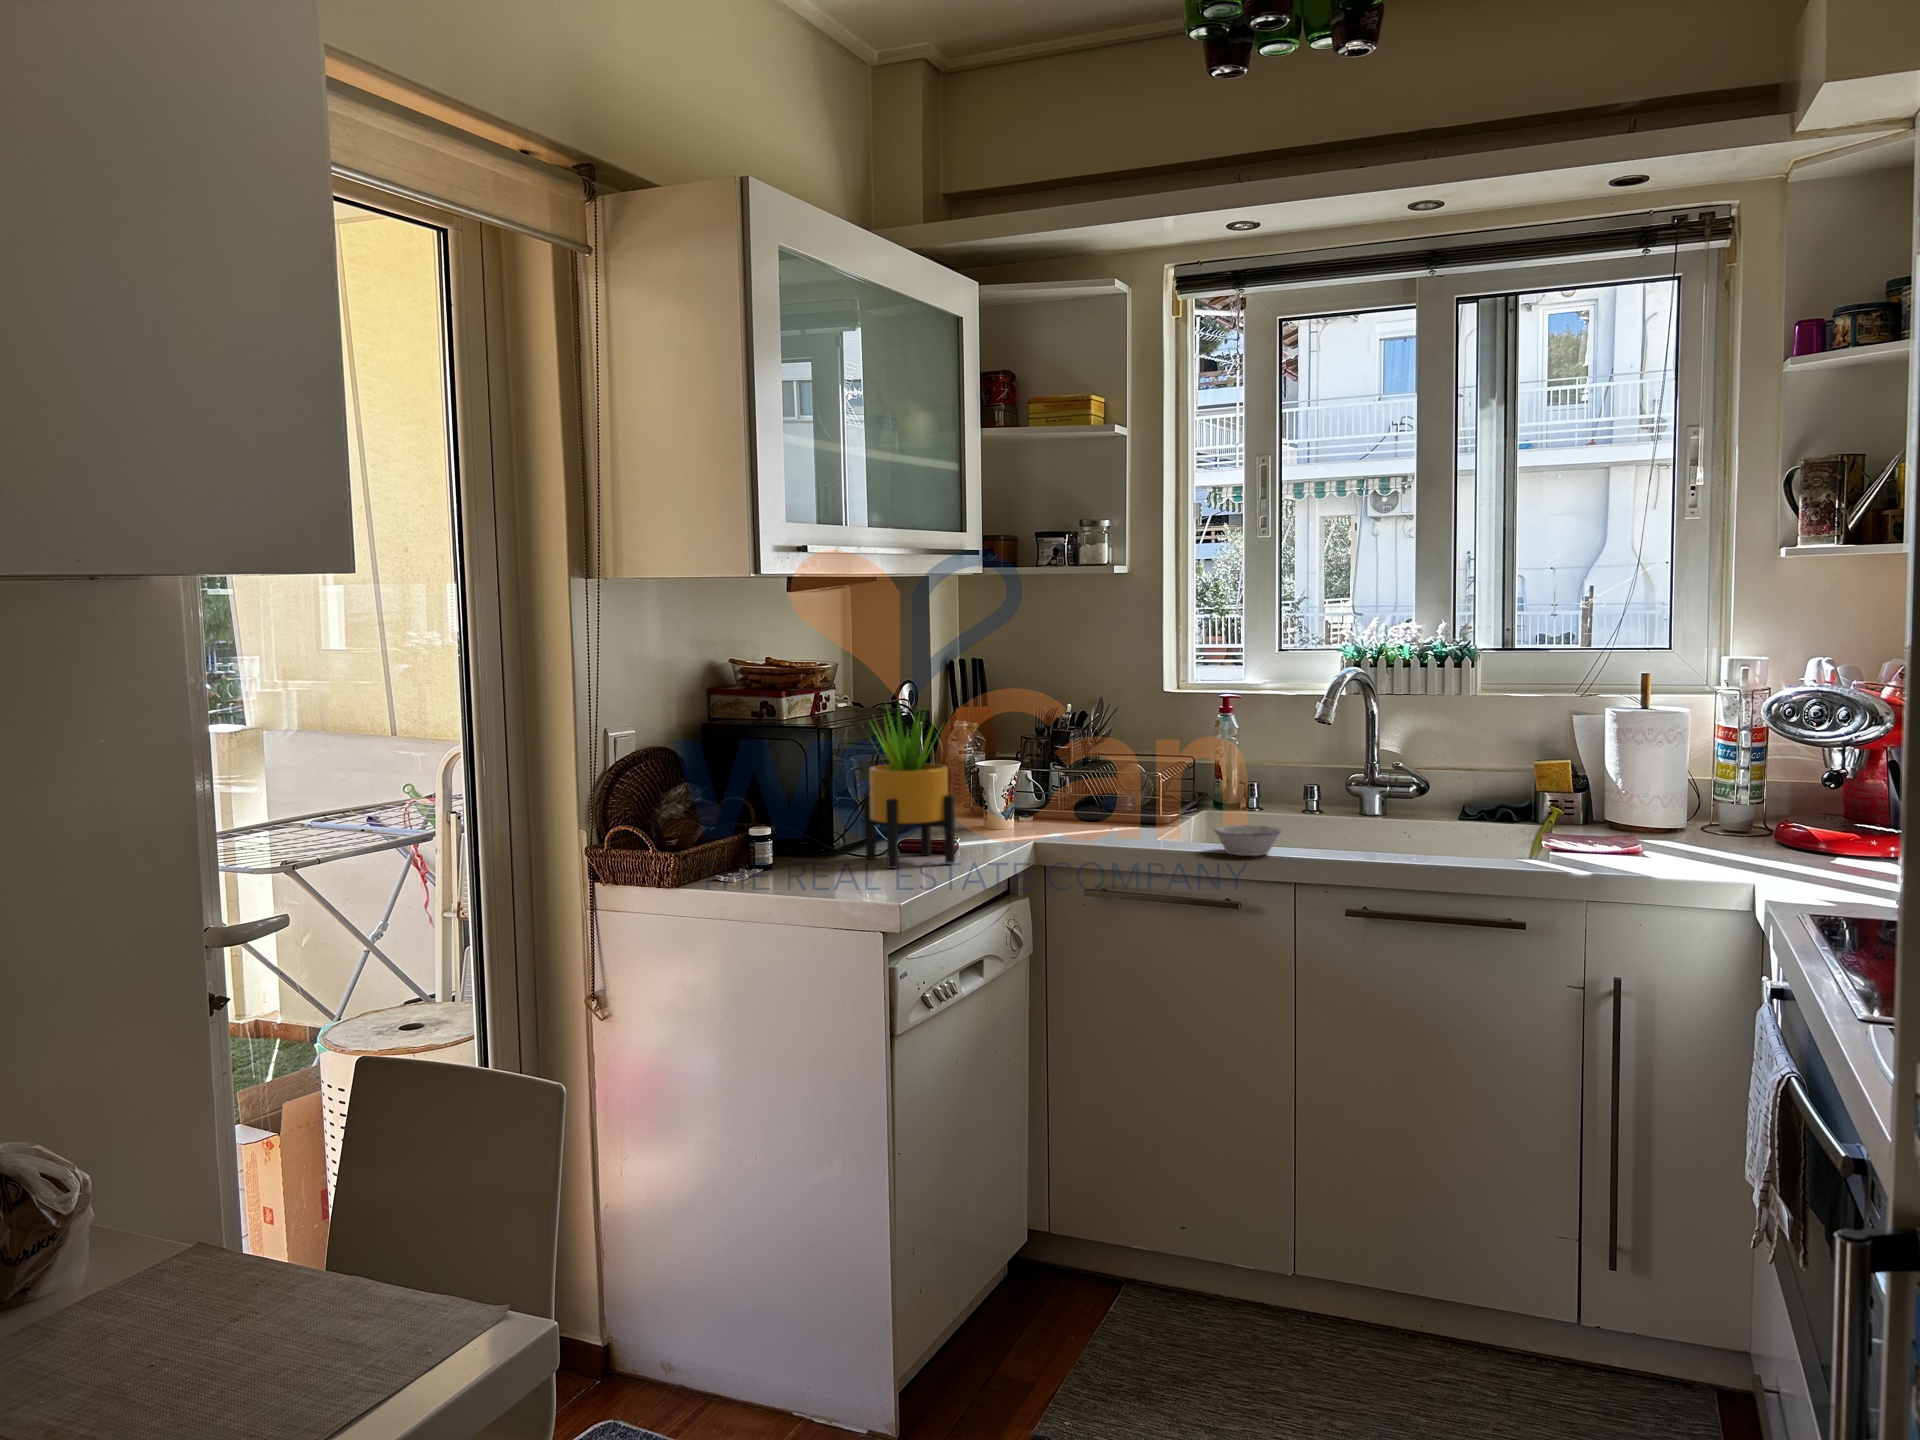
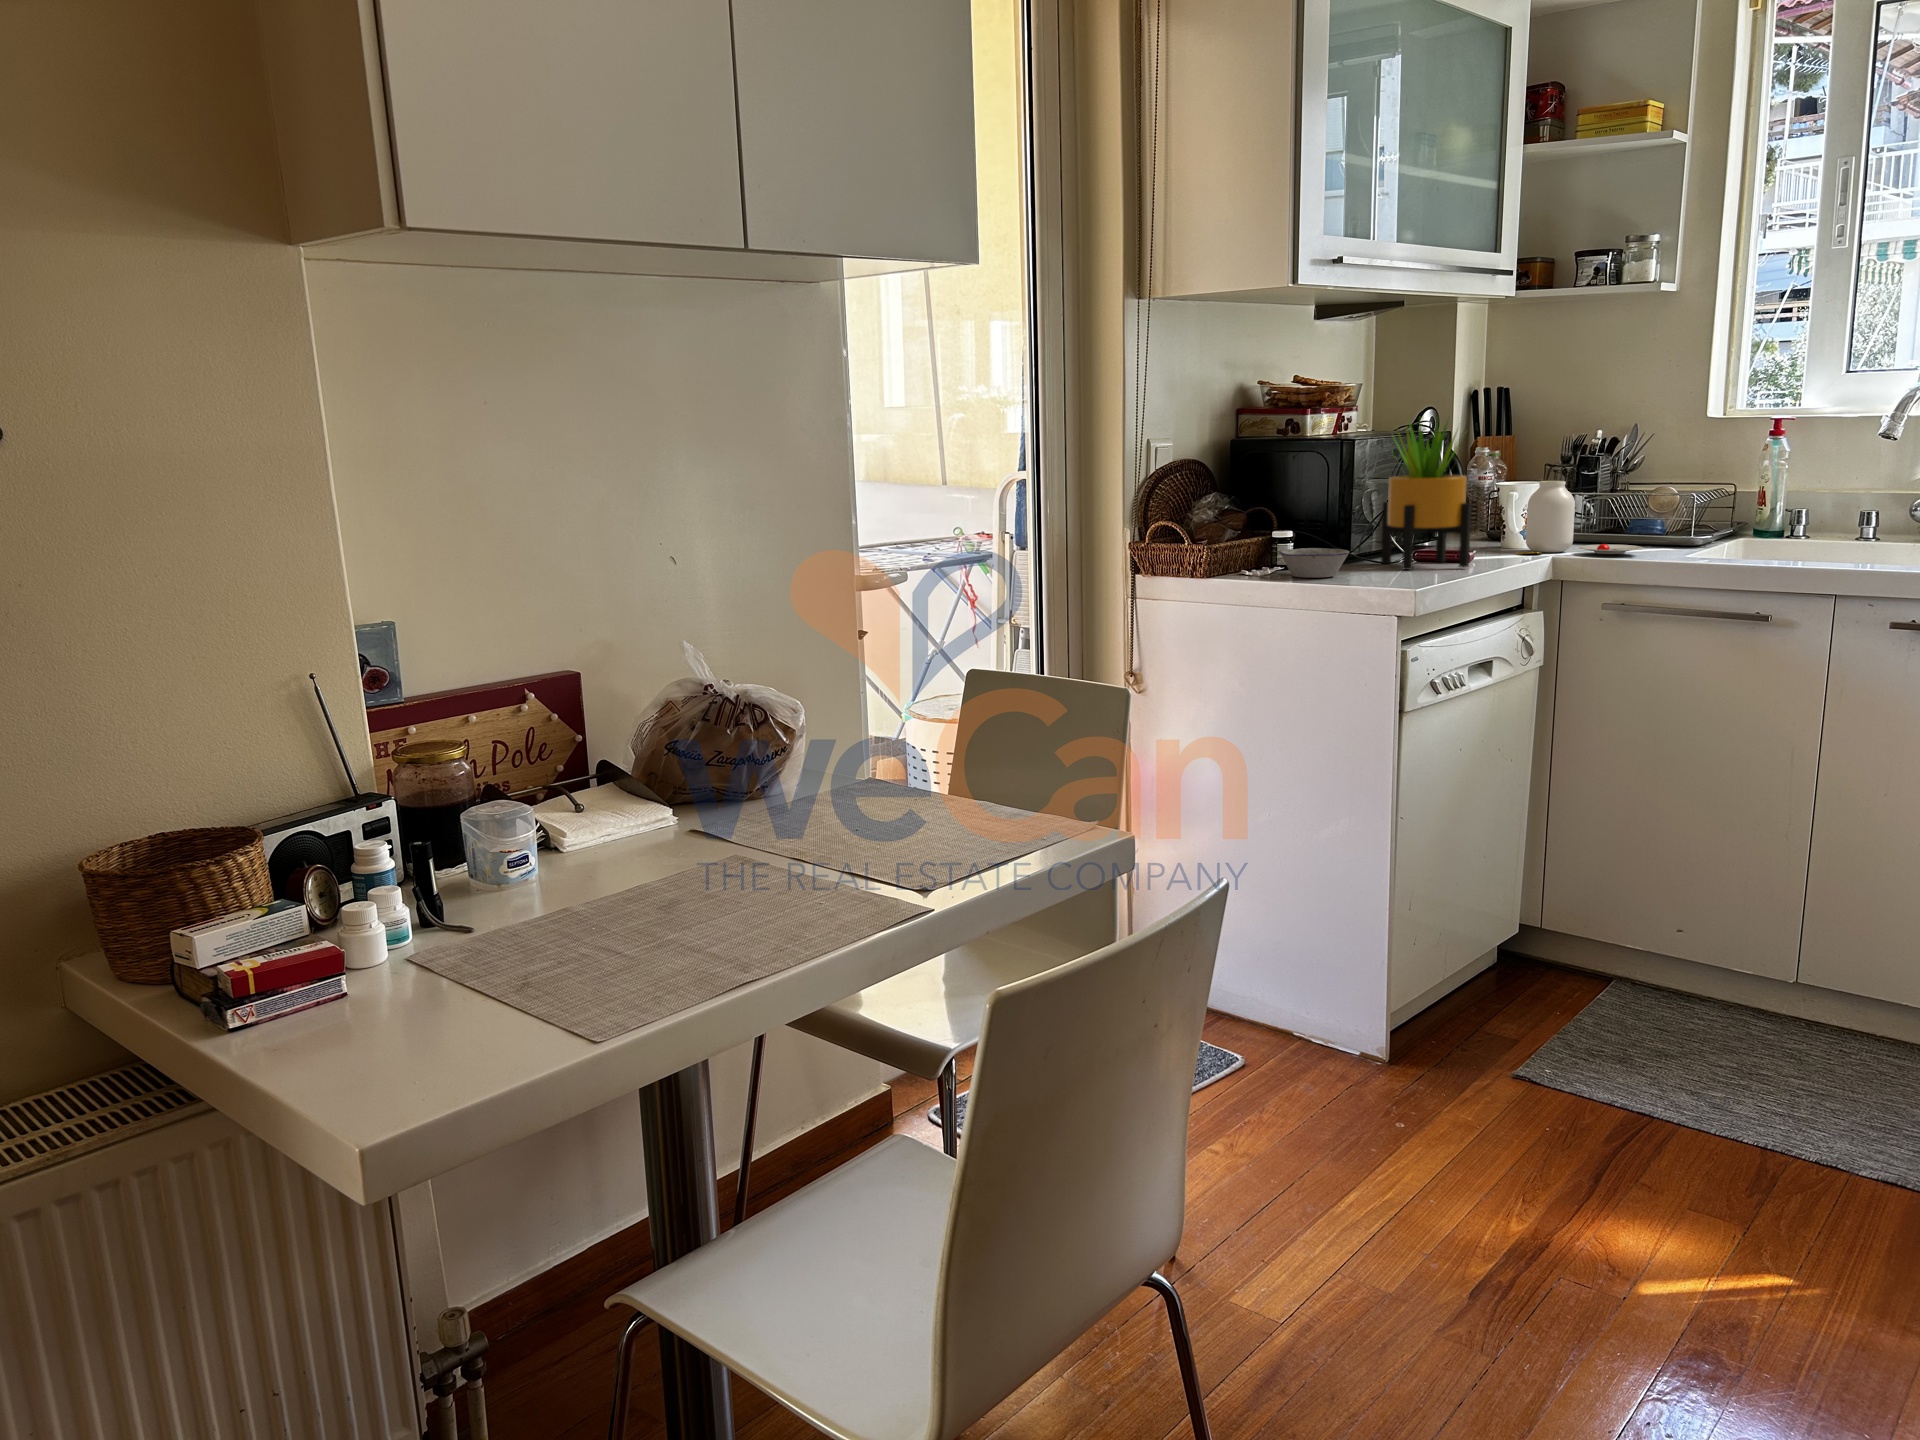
jar: none [1000,762,1119,840] -> present [1516,481,1642,555]
bowl: present [1215,825,1281,856] -> present [1279,548,1350,578]

